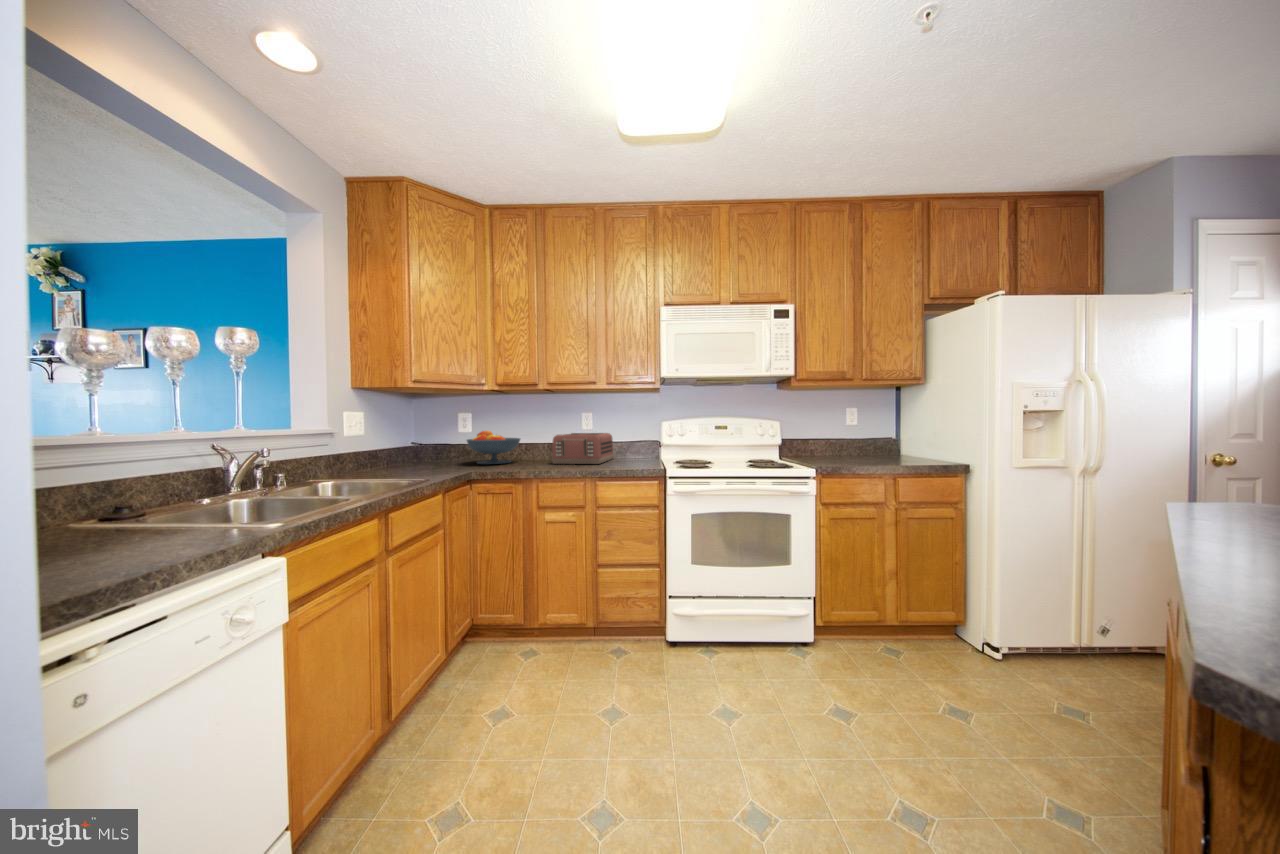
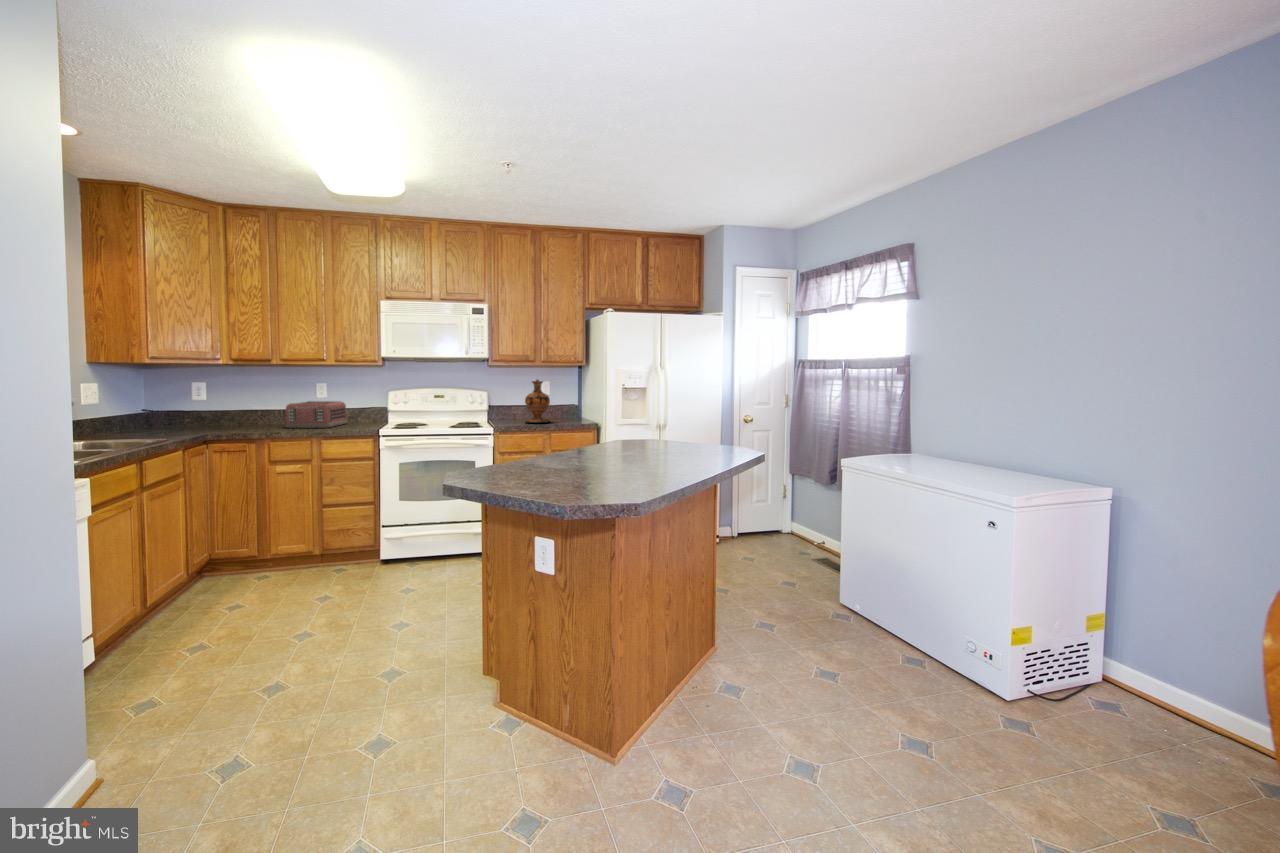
vase: none [827,402,865,460] -> present [525,380,550,423]
fruit bowl: present [467,431,520,464] -> none [200,399,255,429]

